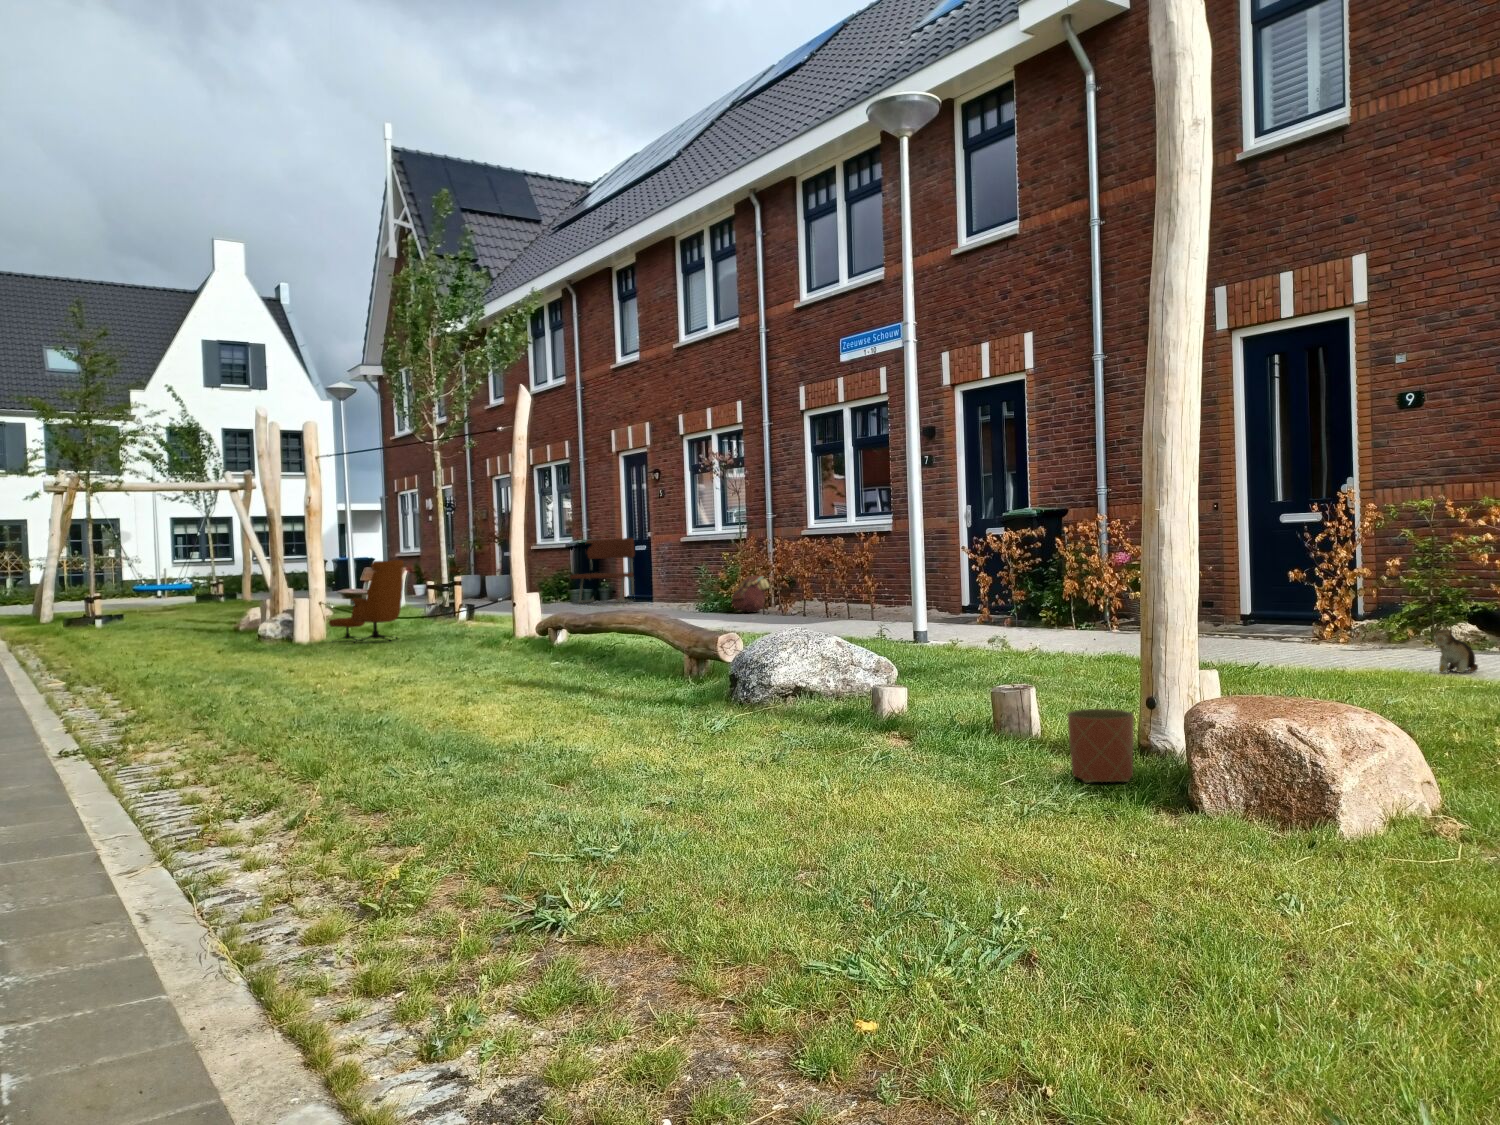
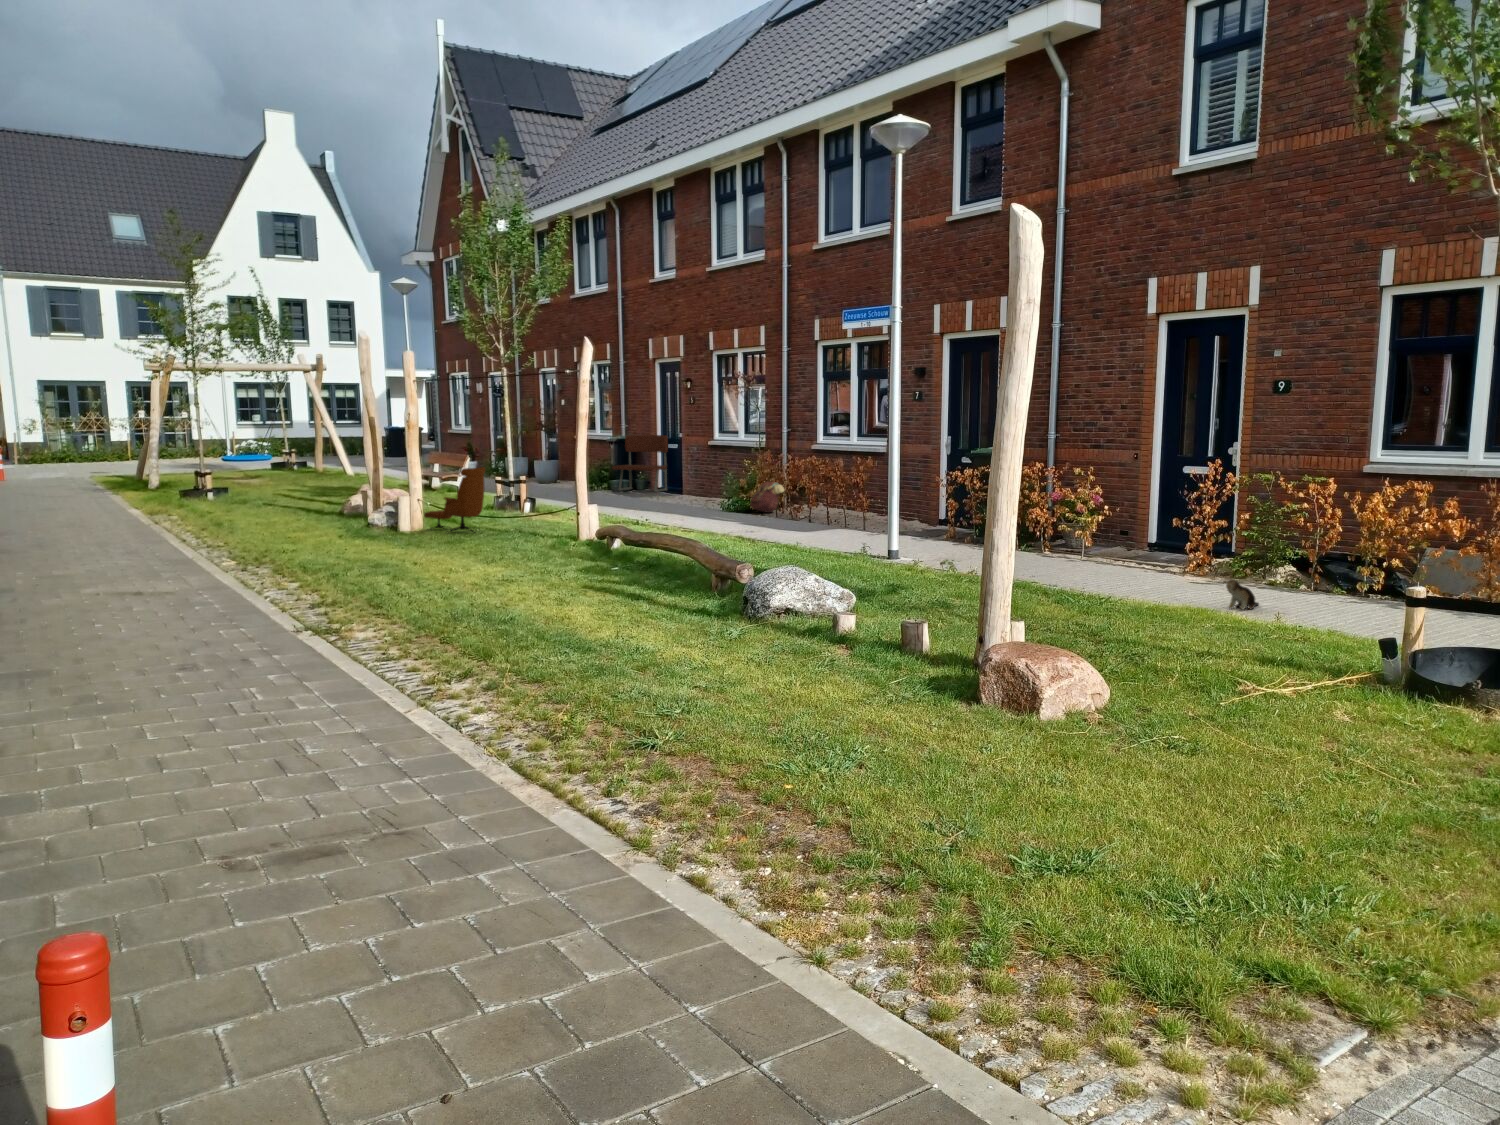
planter: present [1068,709,1134,783] -> none [937,640,975,683]

